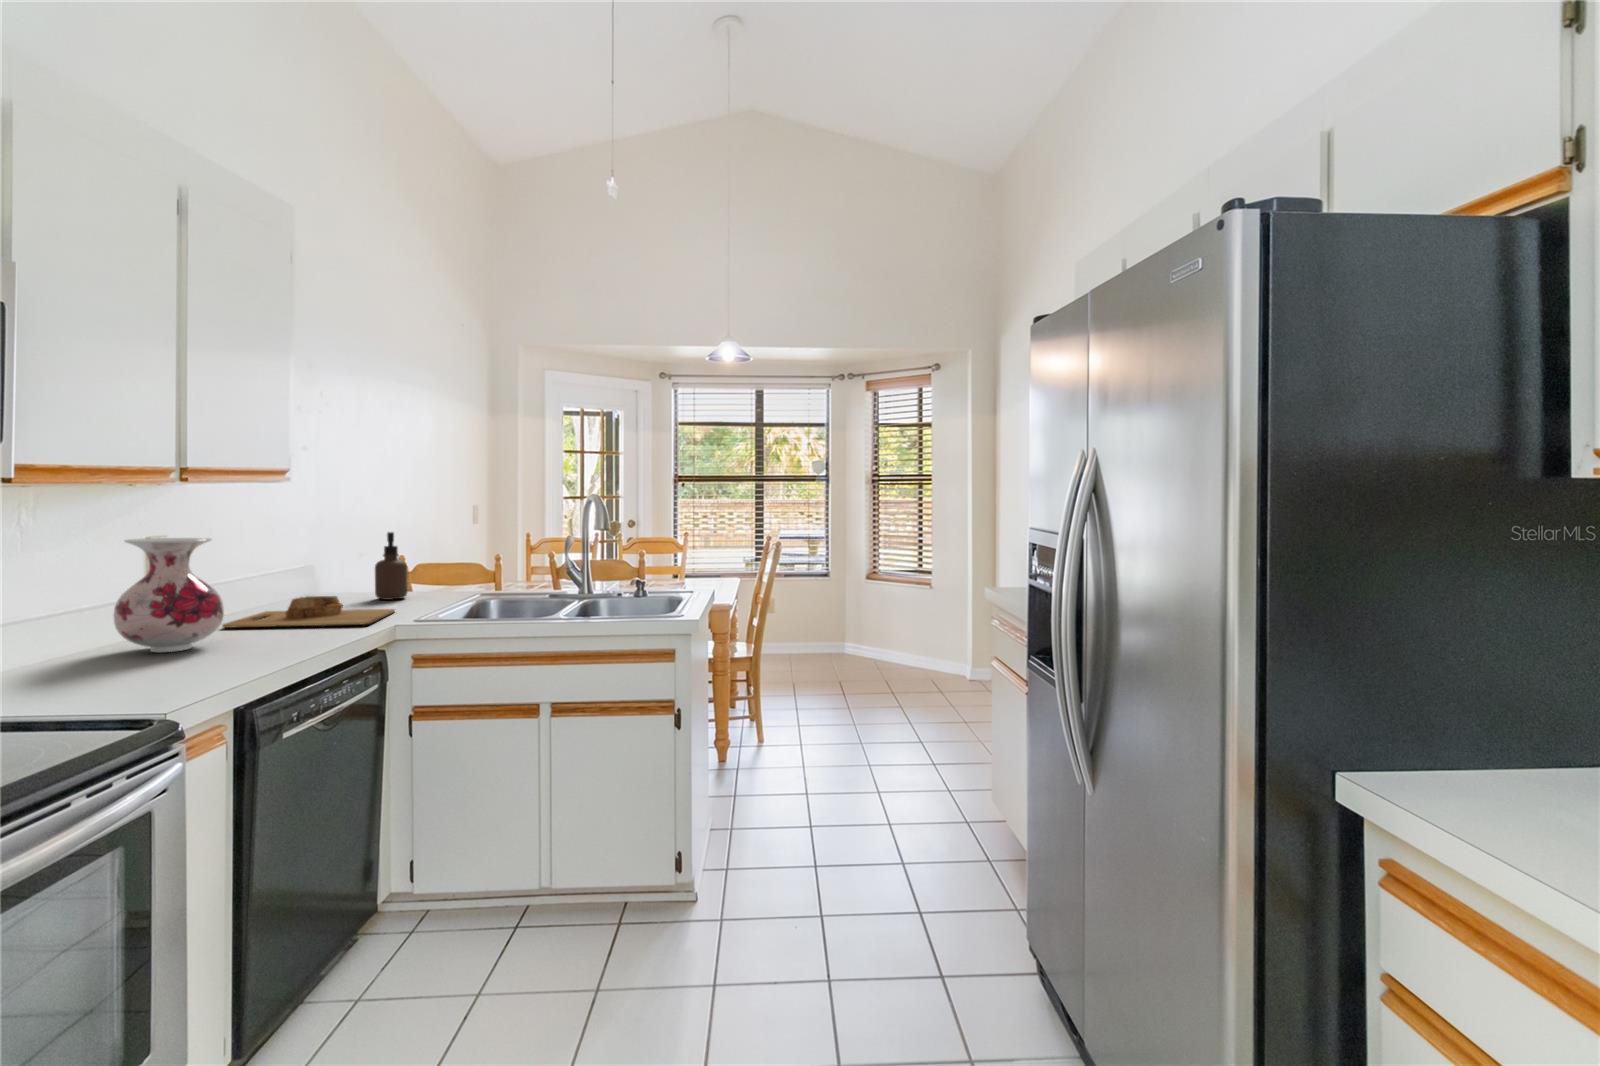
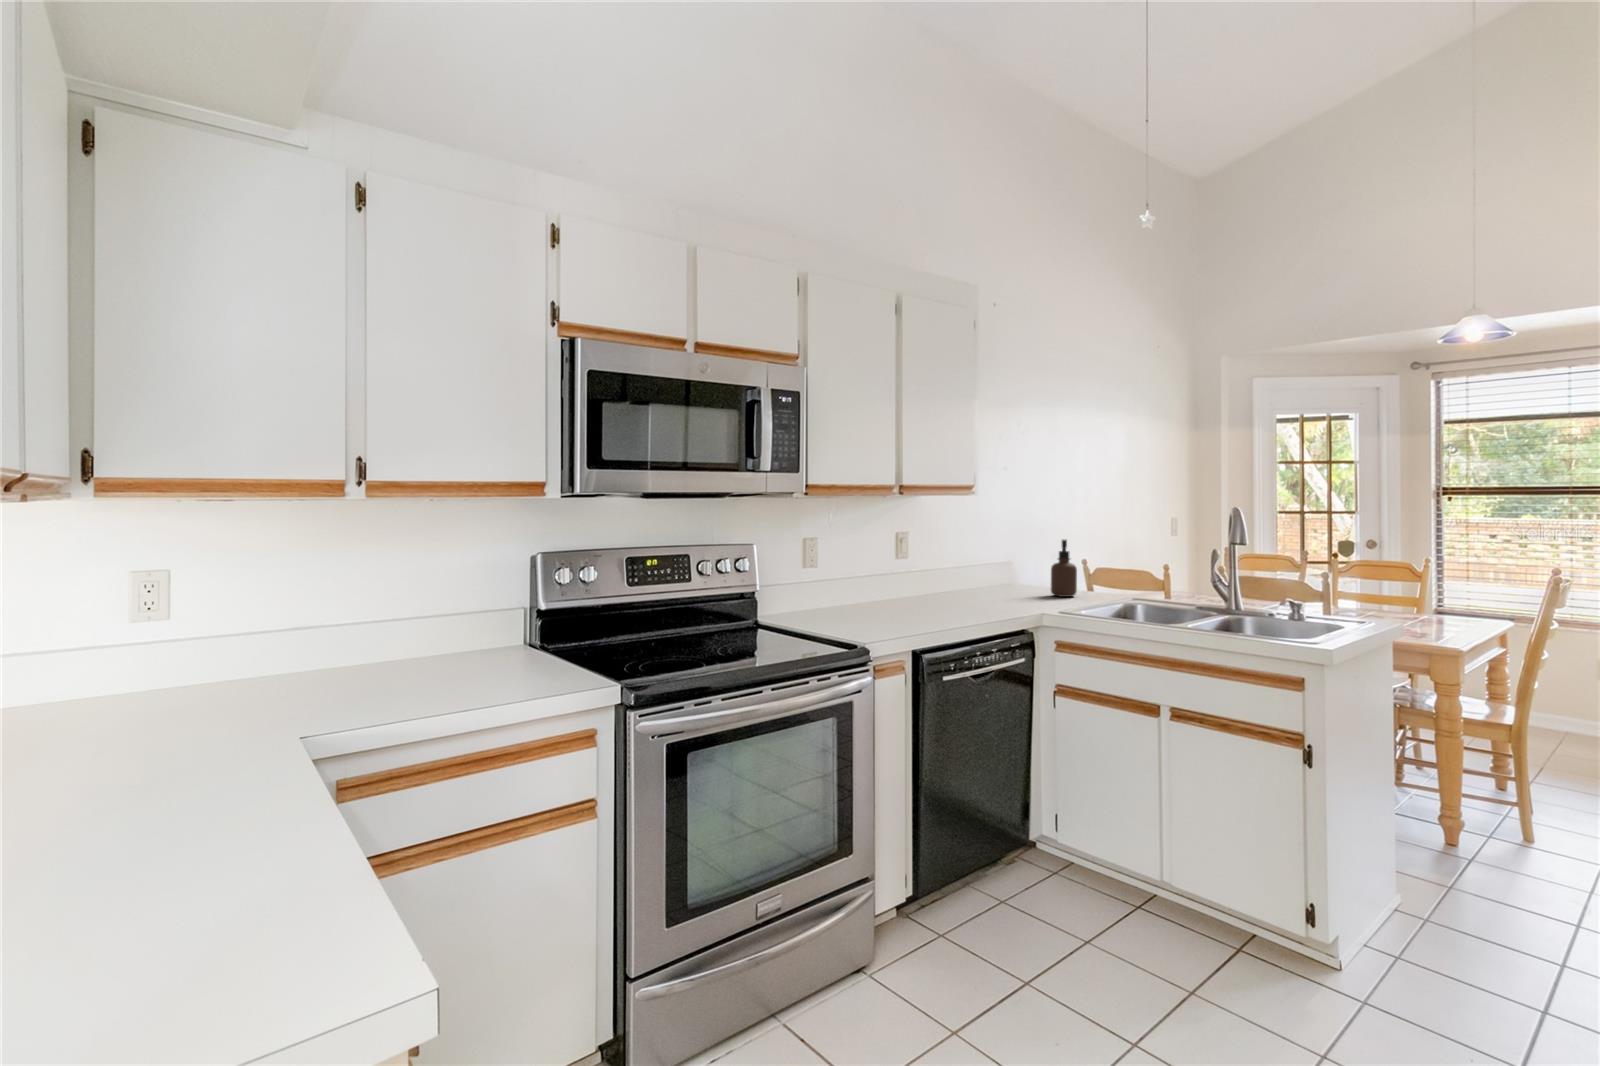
vase: present [114,538,224,652] -> none [870,536,929,613]
cutting board: present [222,596,395,628] -> none [936,585,1057,611]

